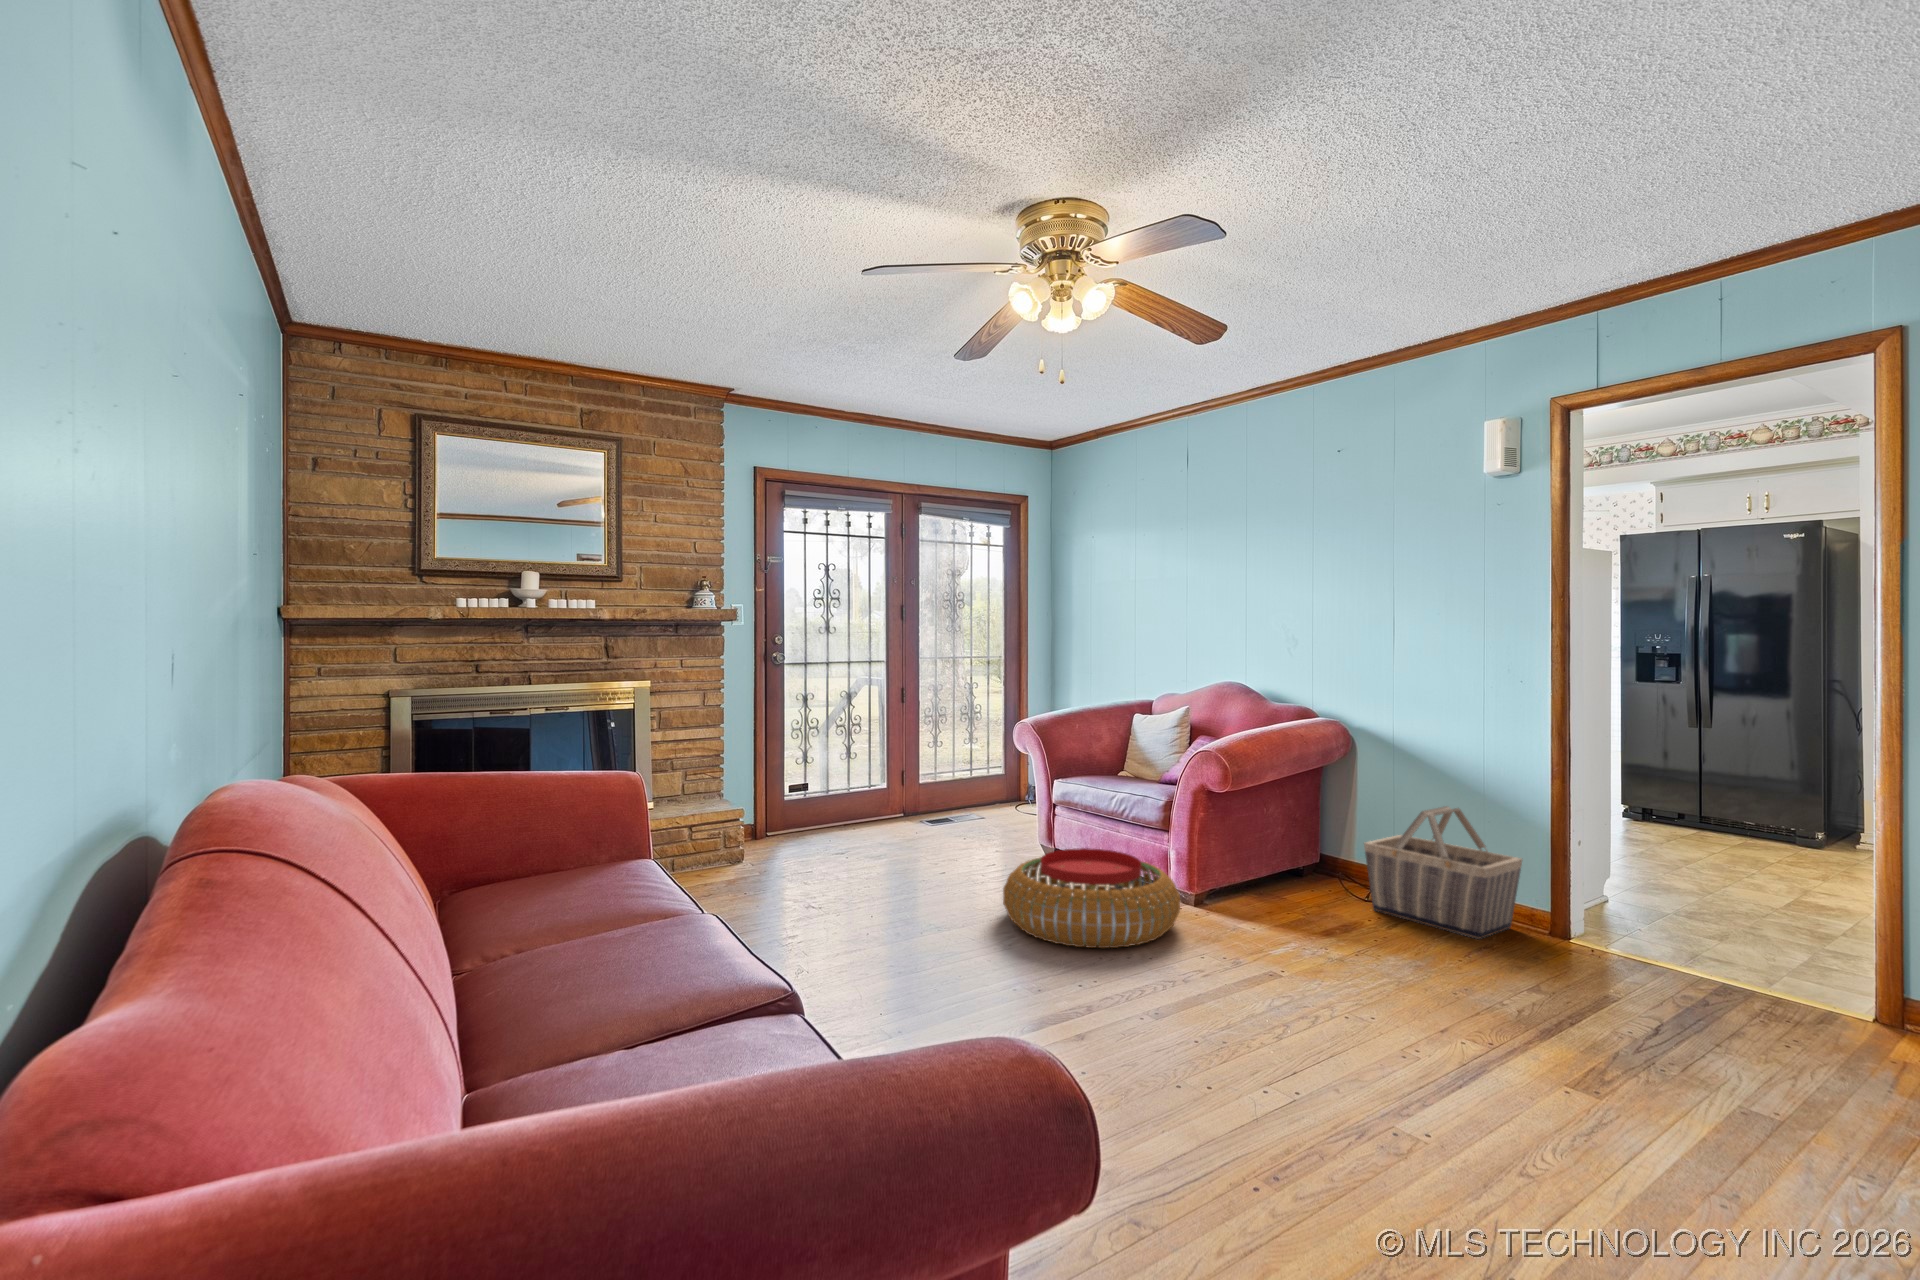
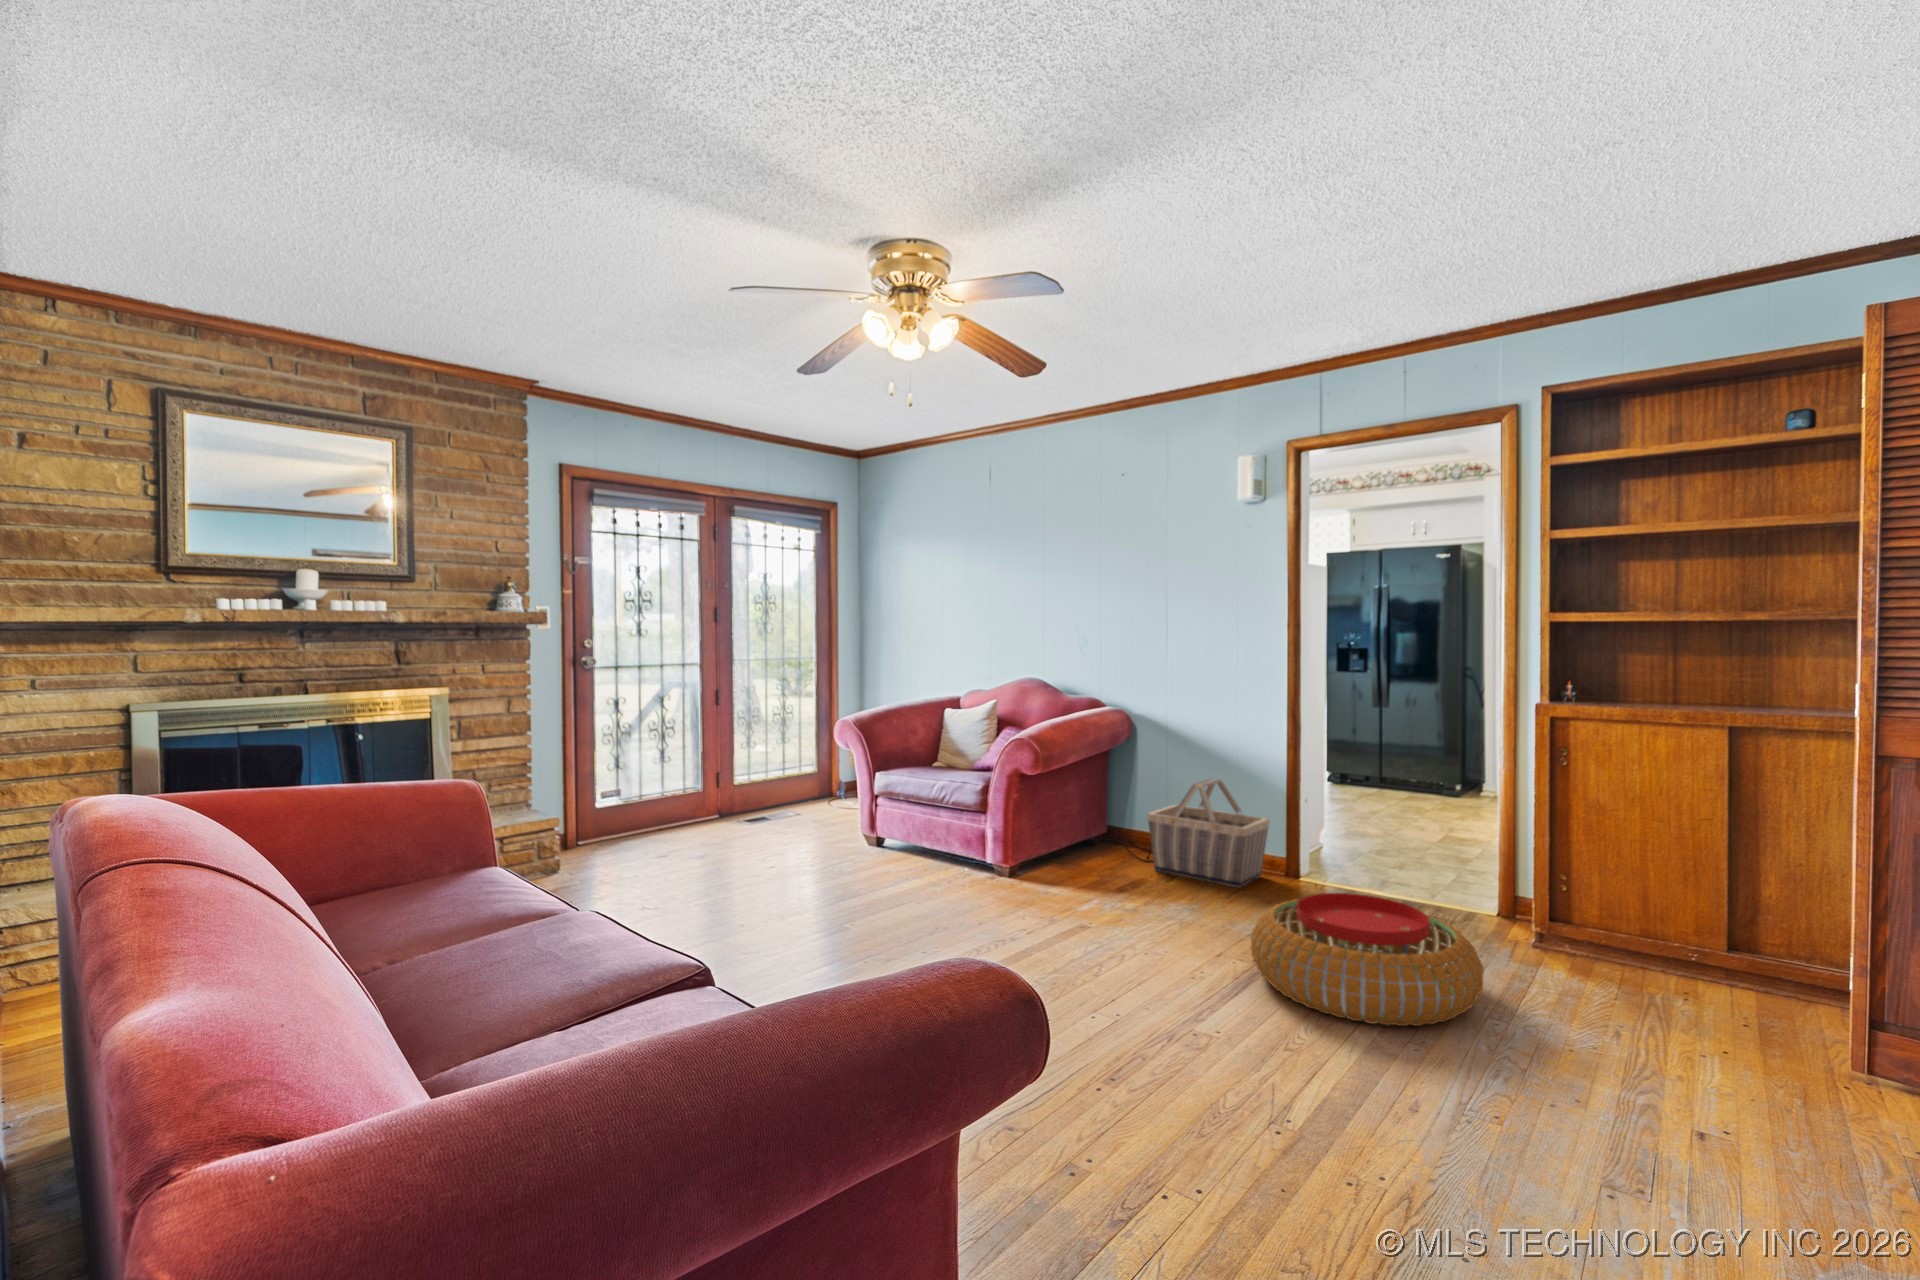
pouf: present [1003,848,1180,948] -> present [1251,893,1484,1026]

